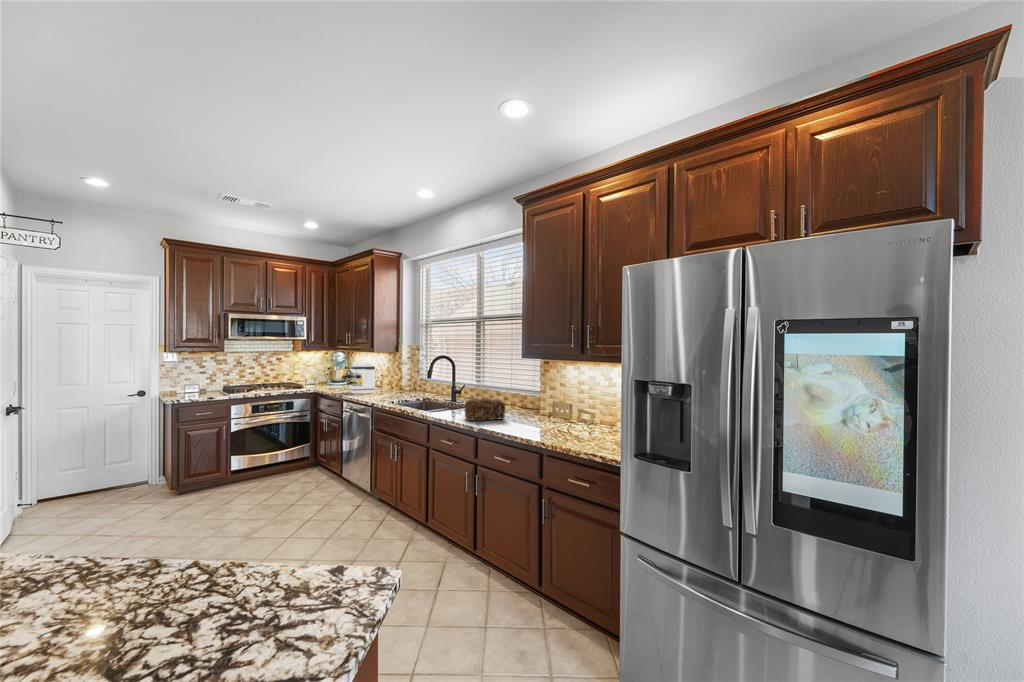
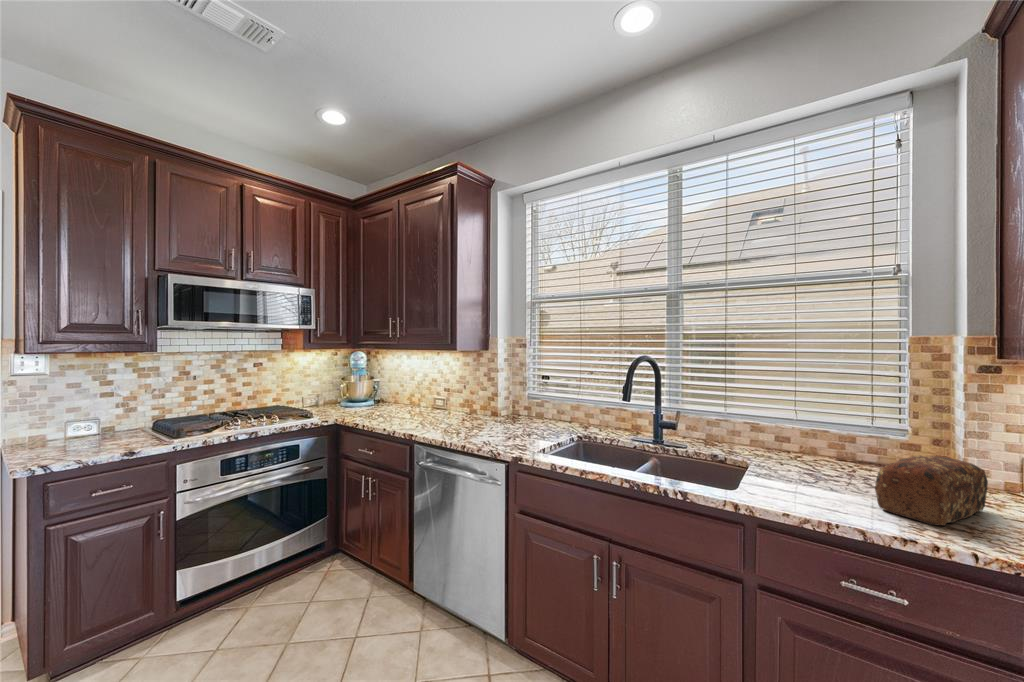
coffee maker: present [342,362,375,393] -> none [399,368,460,427]

